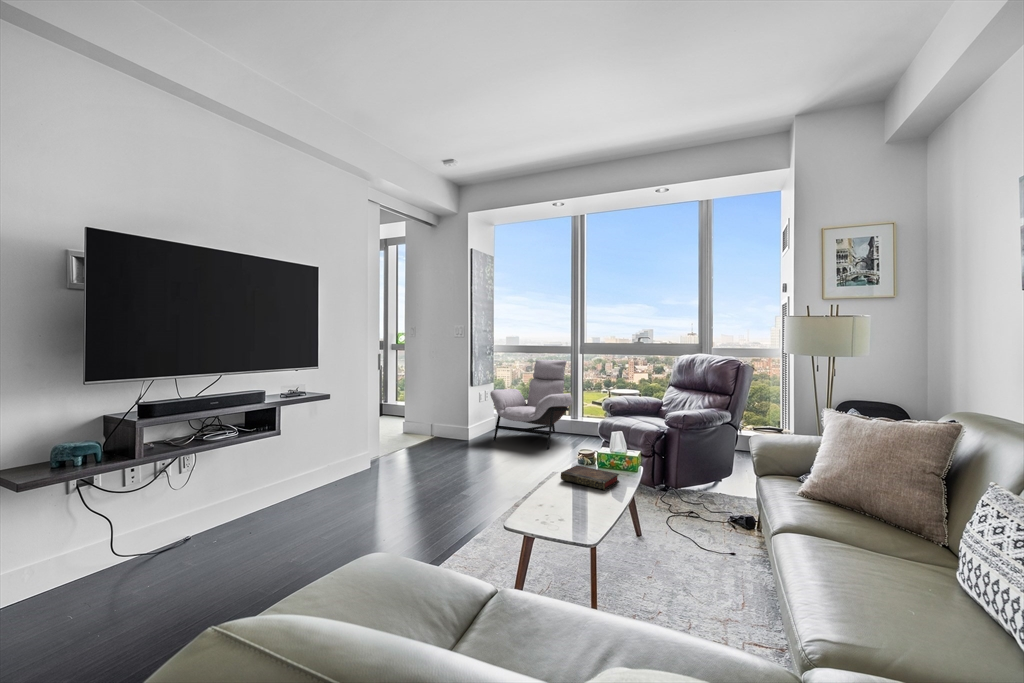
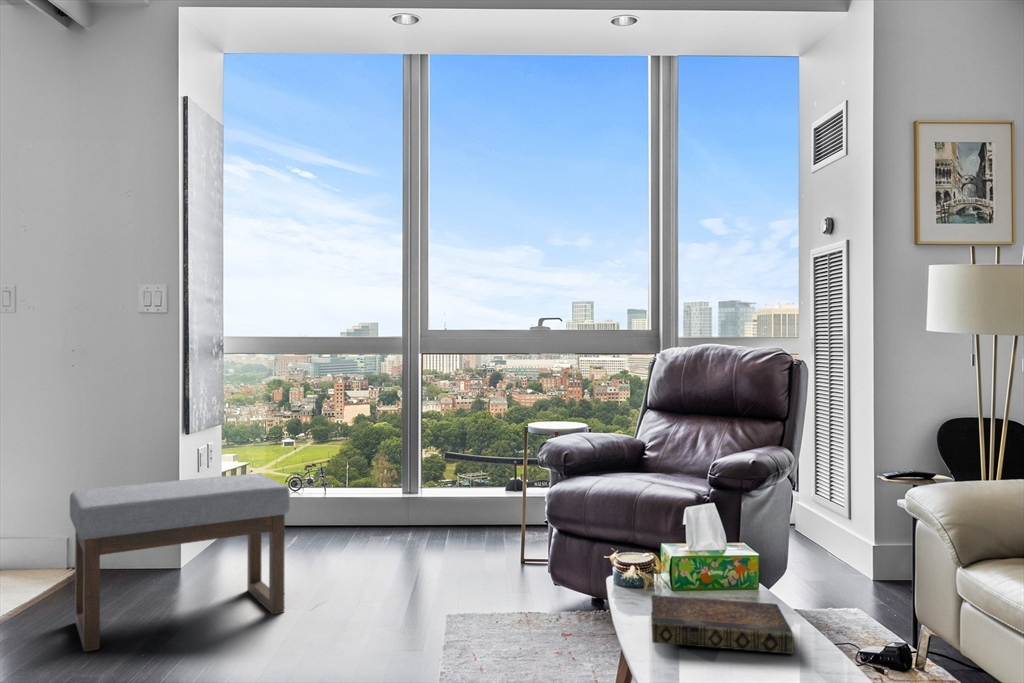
lounge chair: present [490,360,572,449] -> none [235,371,418,564]
ottoman: none [420,406,496,466] -> present [70,474,290,652]

